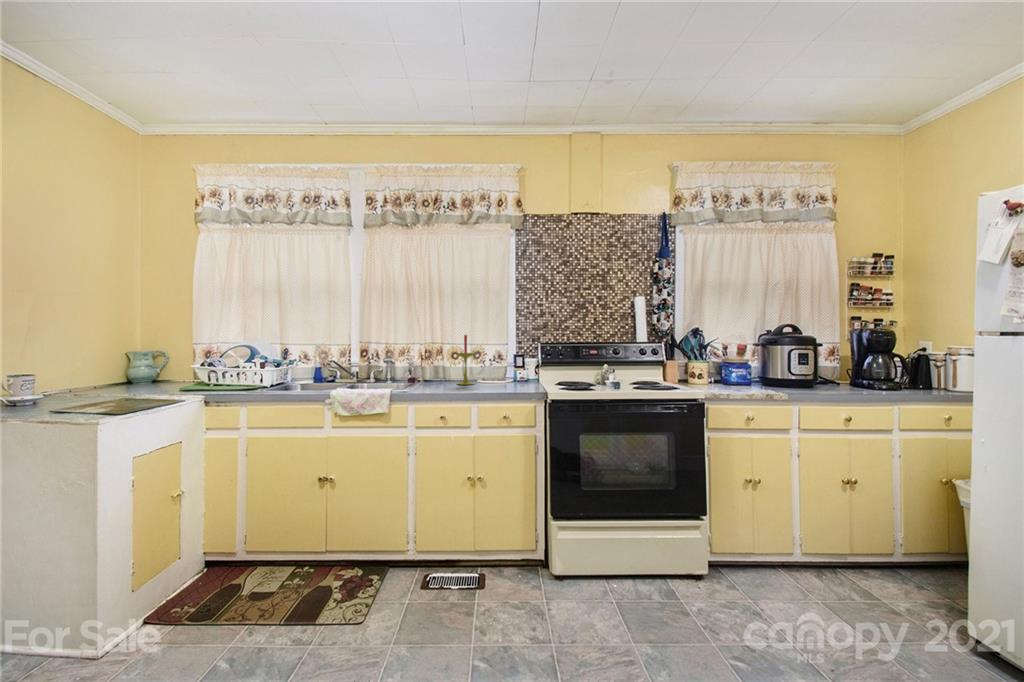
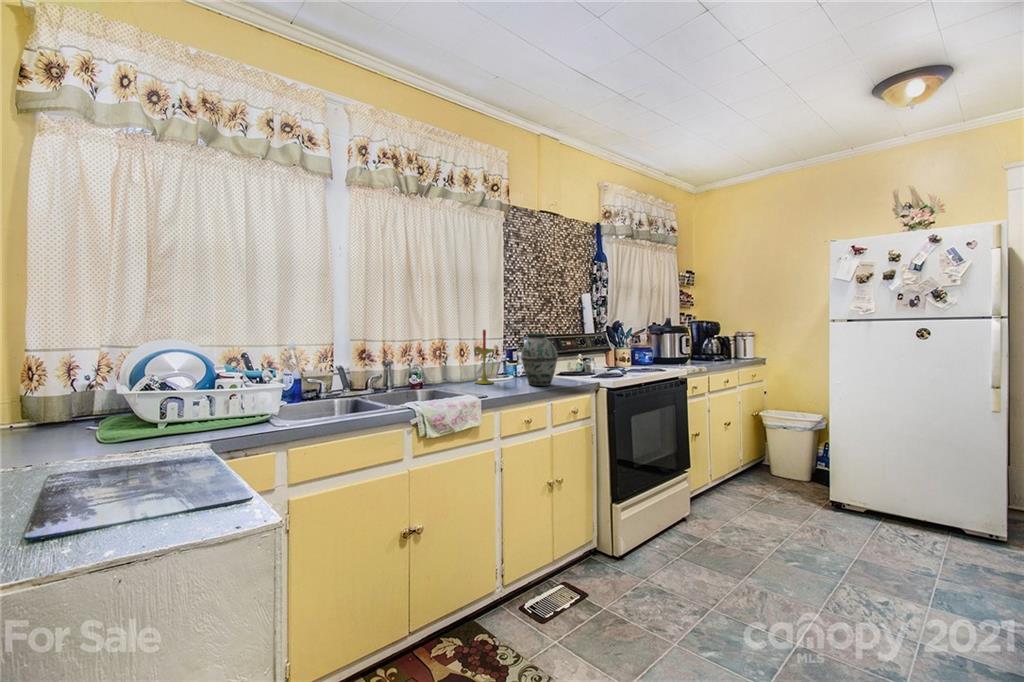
vase: none [482,337,519,390] -> present [521,333,558,386]

